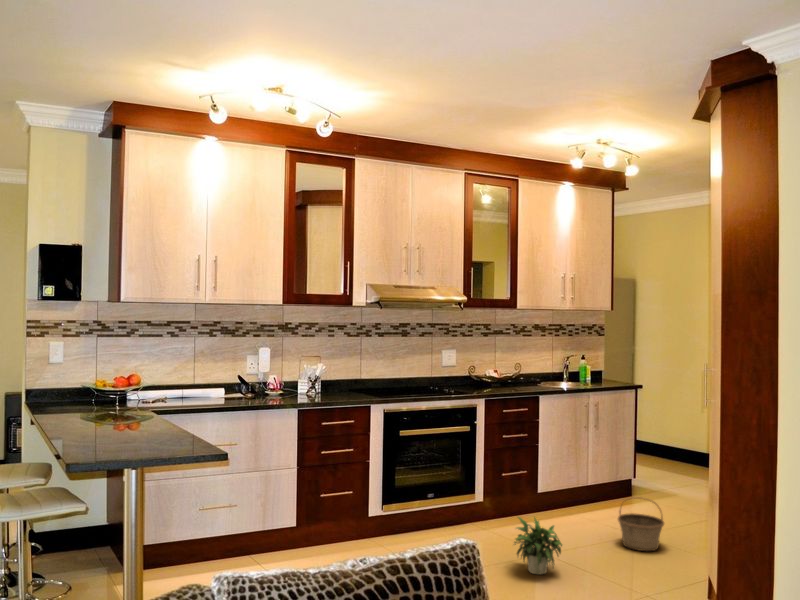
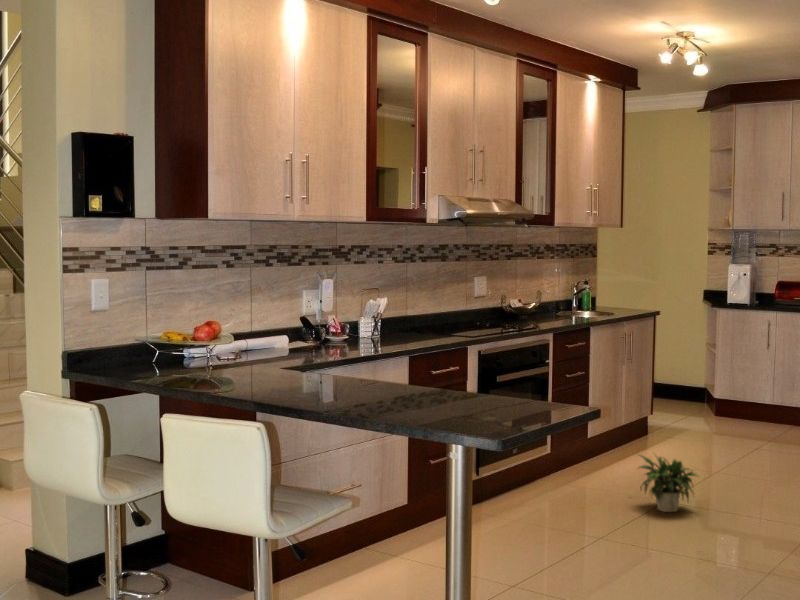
basket: present [618,497,664,551] -> none [694,423,744,478]

